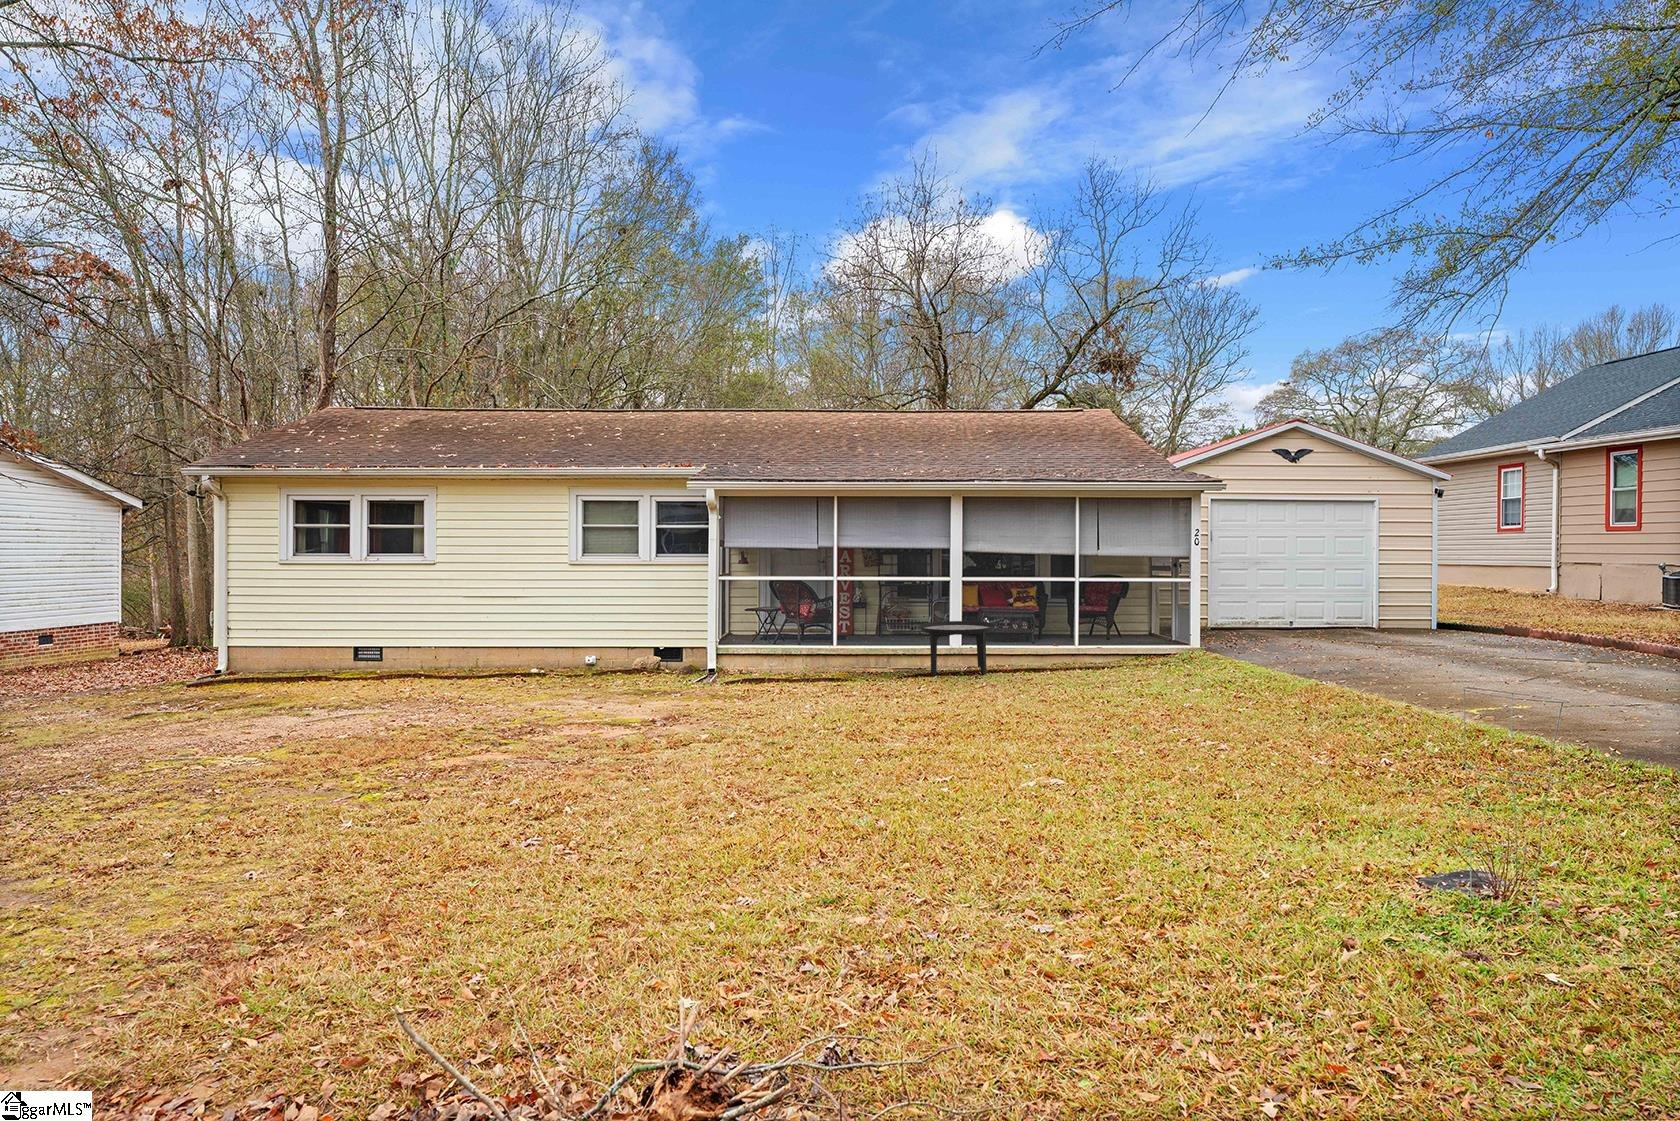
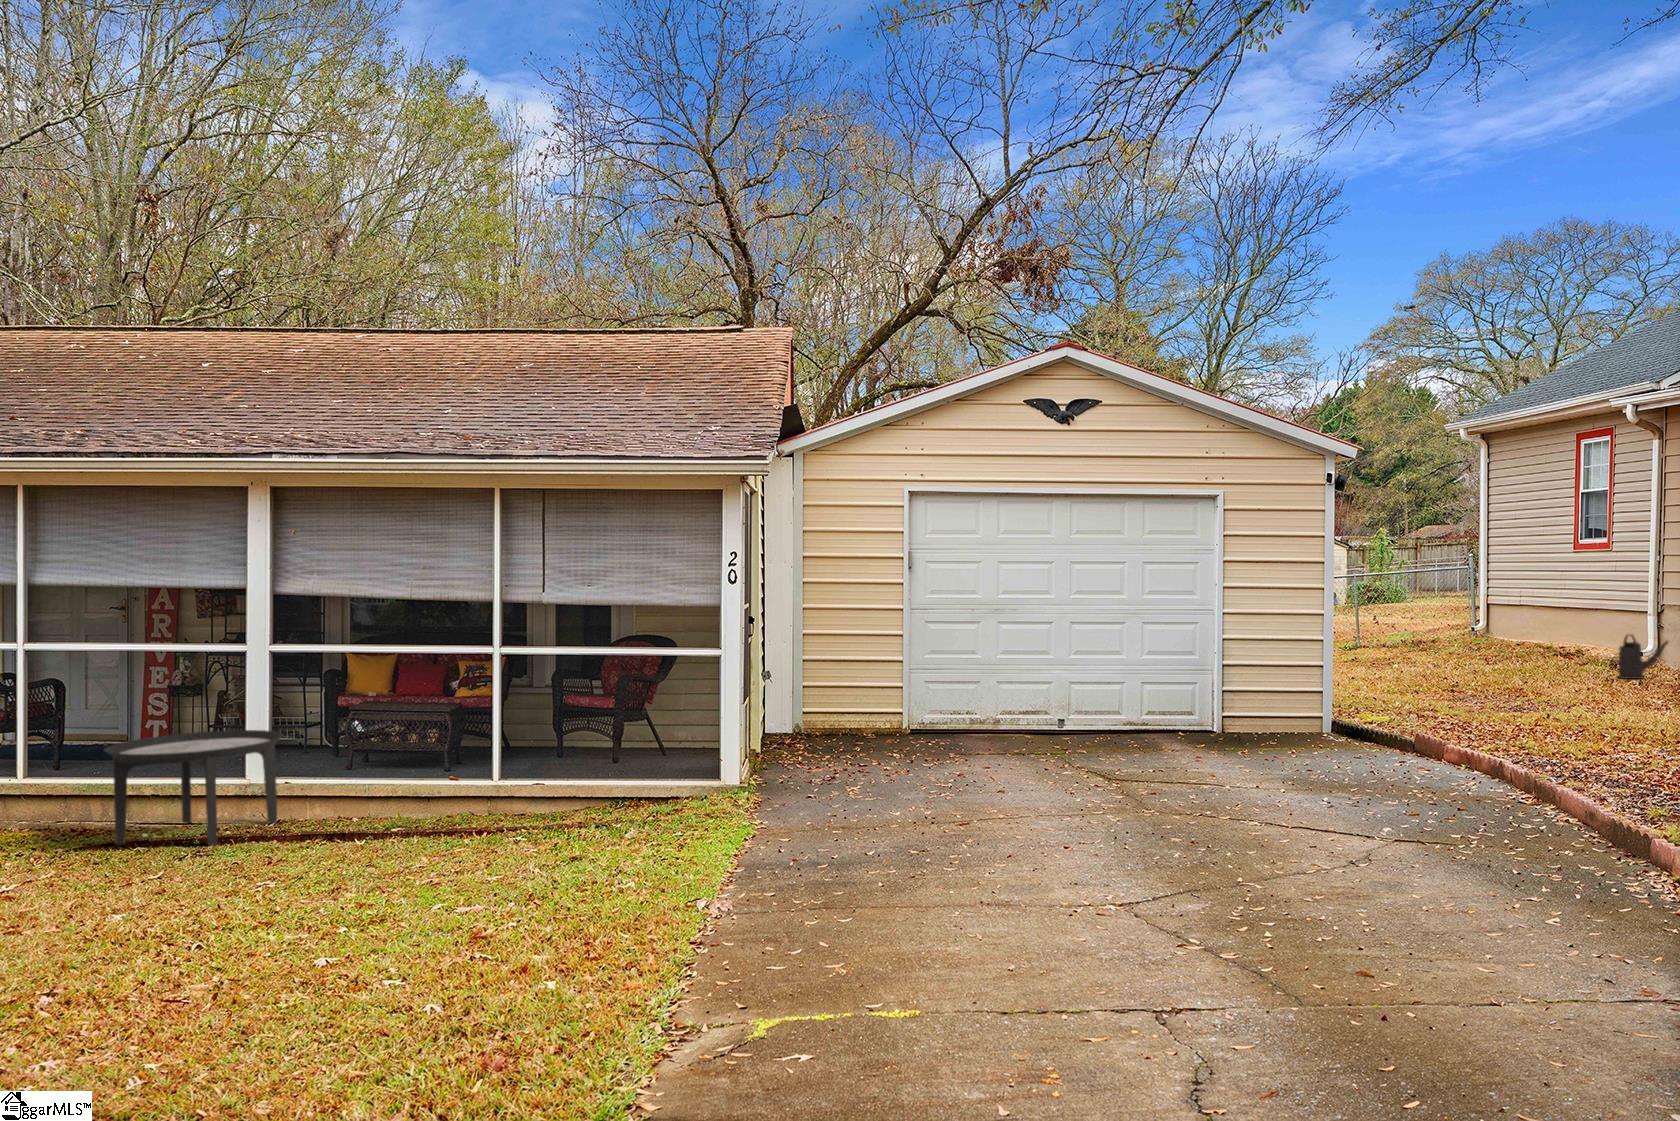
watering can: none [1537,579,1569,604] -> present [1612,635,1668,679]

